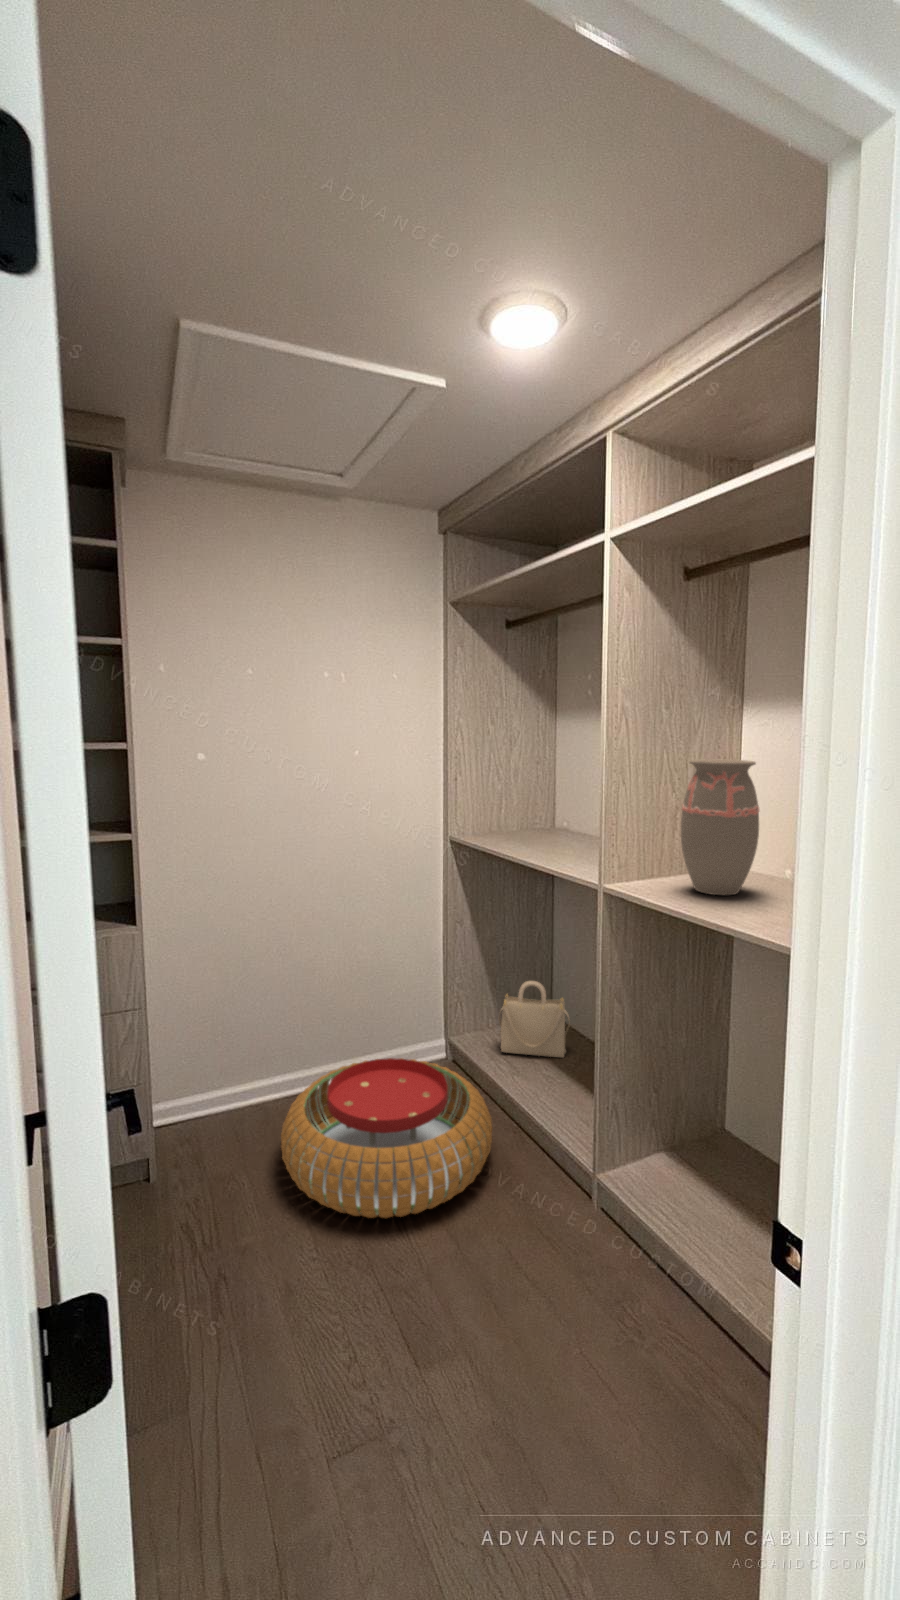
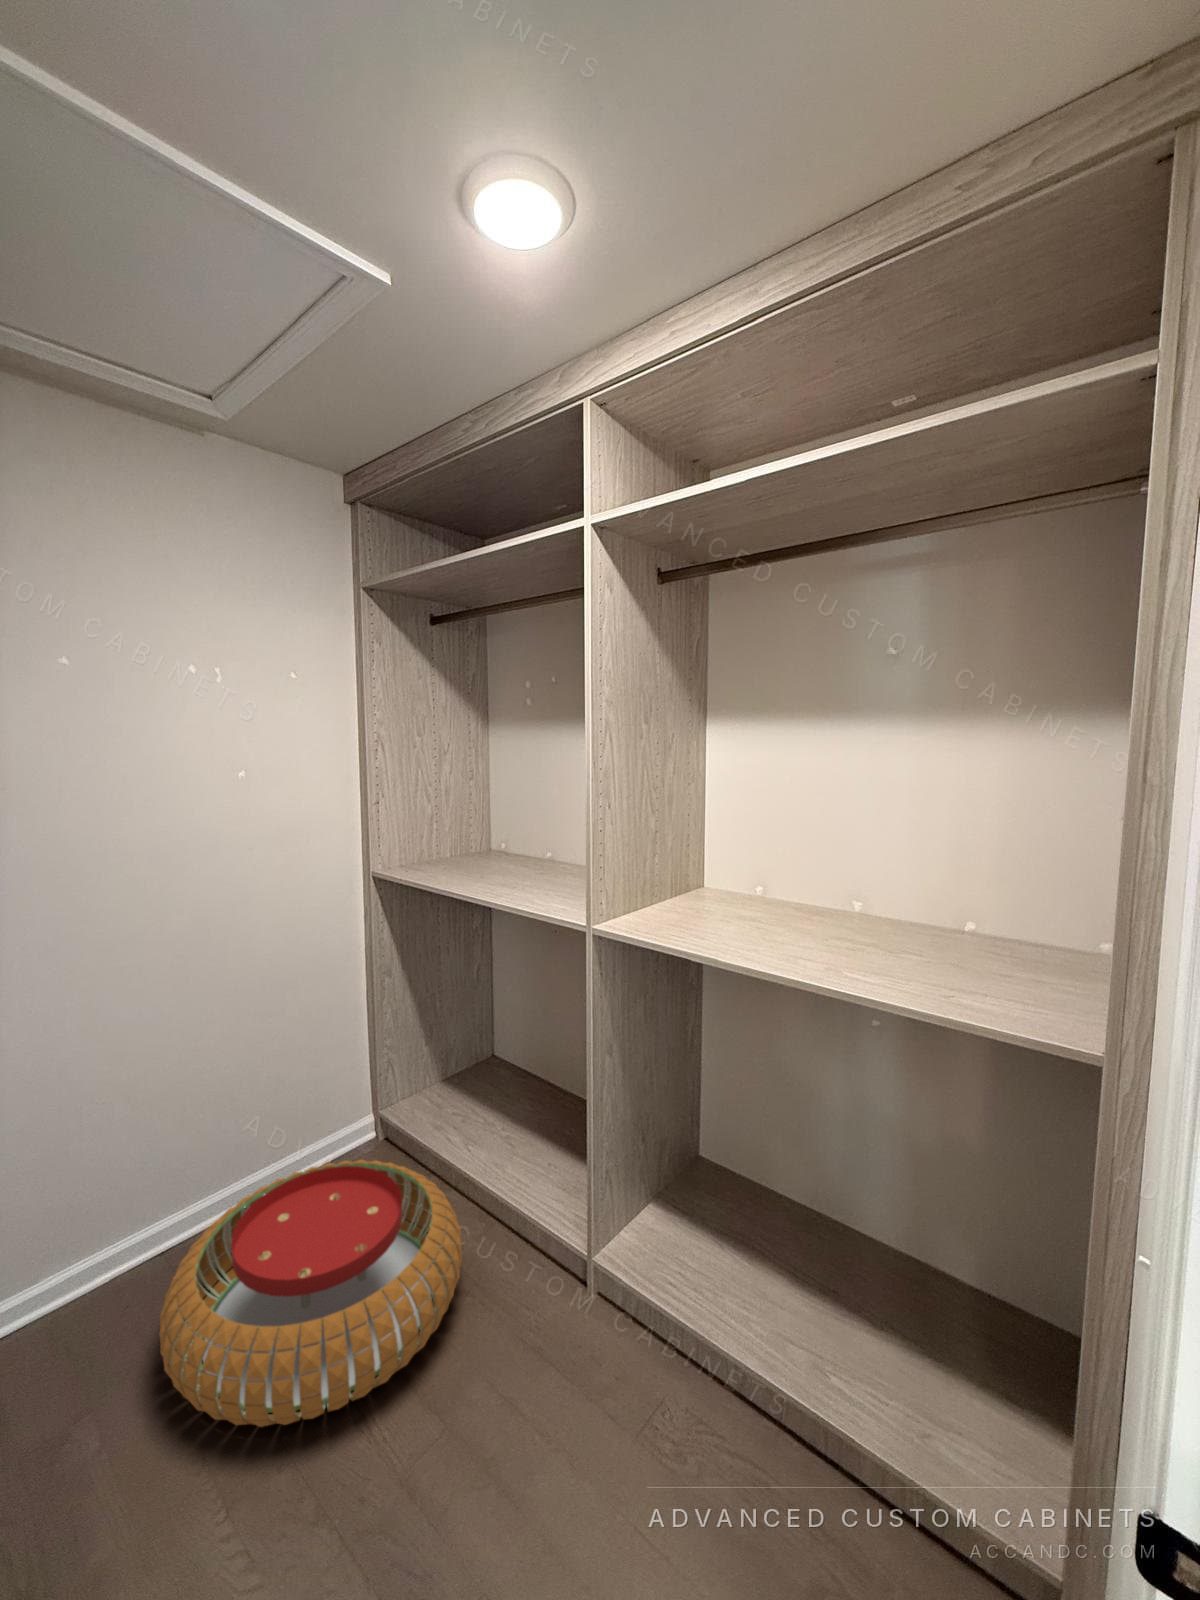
decorative vase: present [681,759,759,895] -> none [677,779,757,928]
handbag: present [499,981,569,1057] -> none [441,1029,523,1118]

